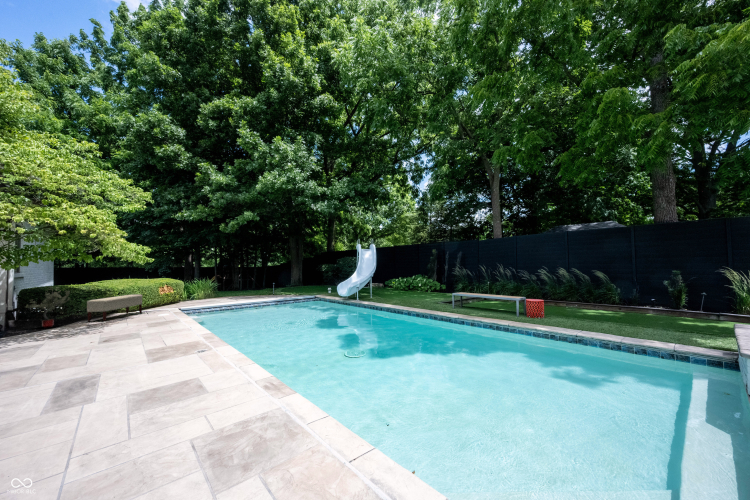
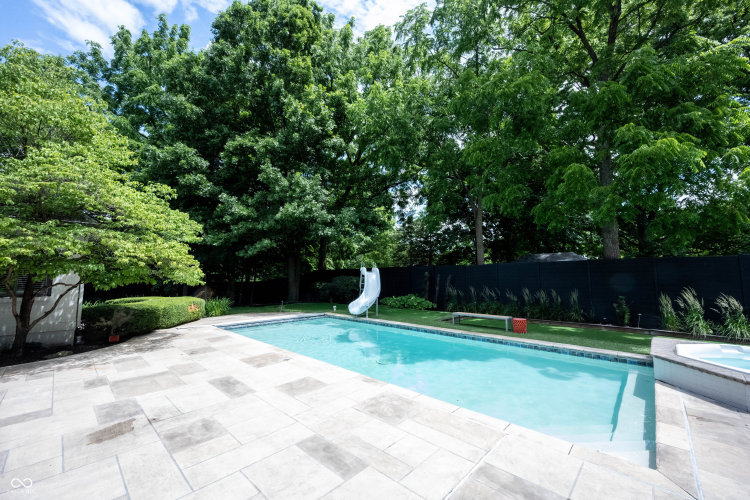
bench: present [87,294,143,322] -> none [144,313,184,338]

